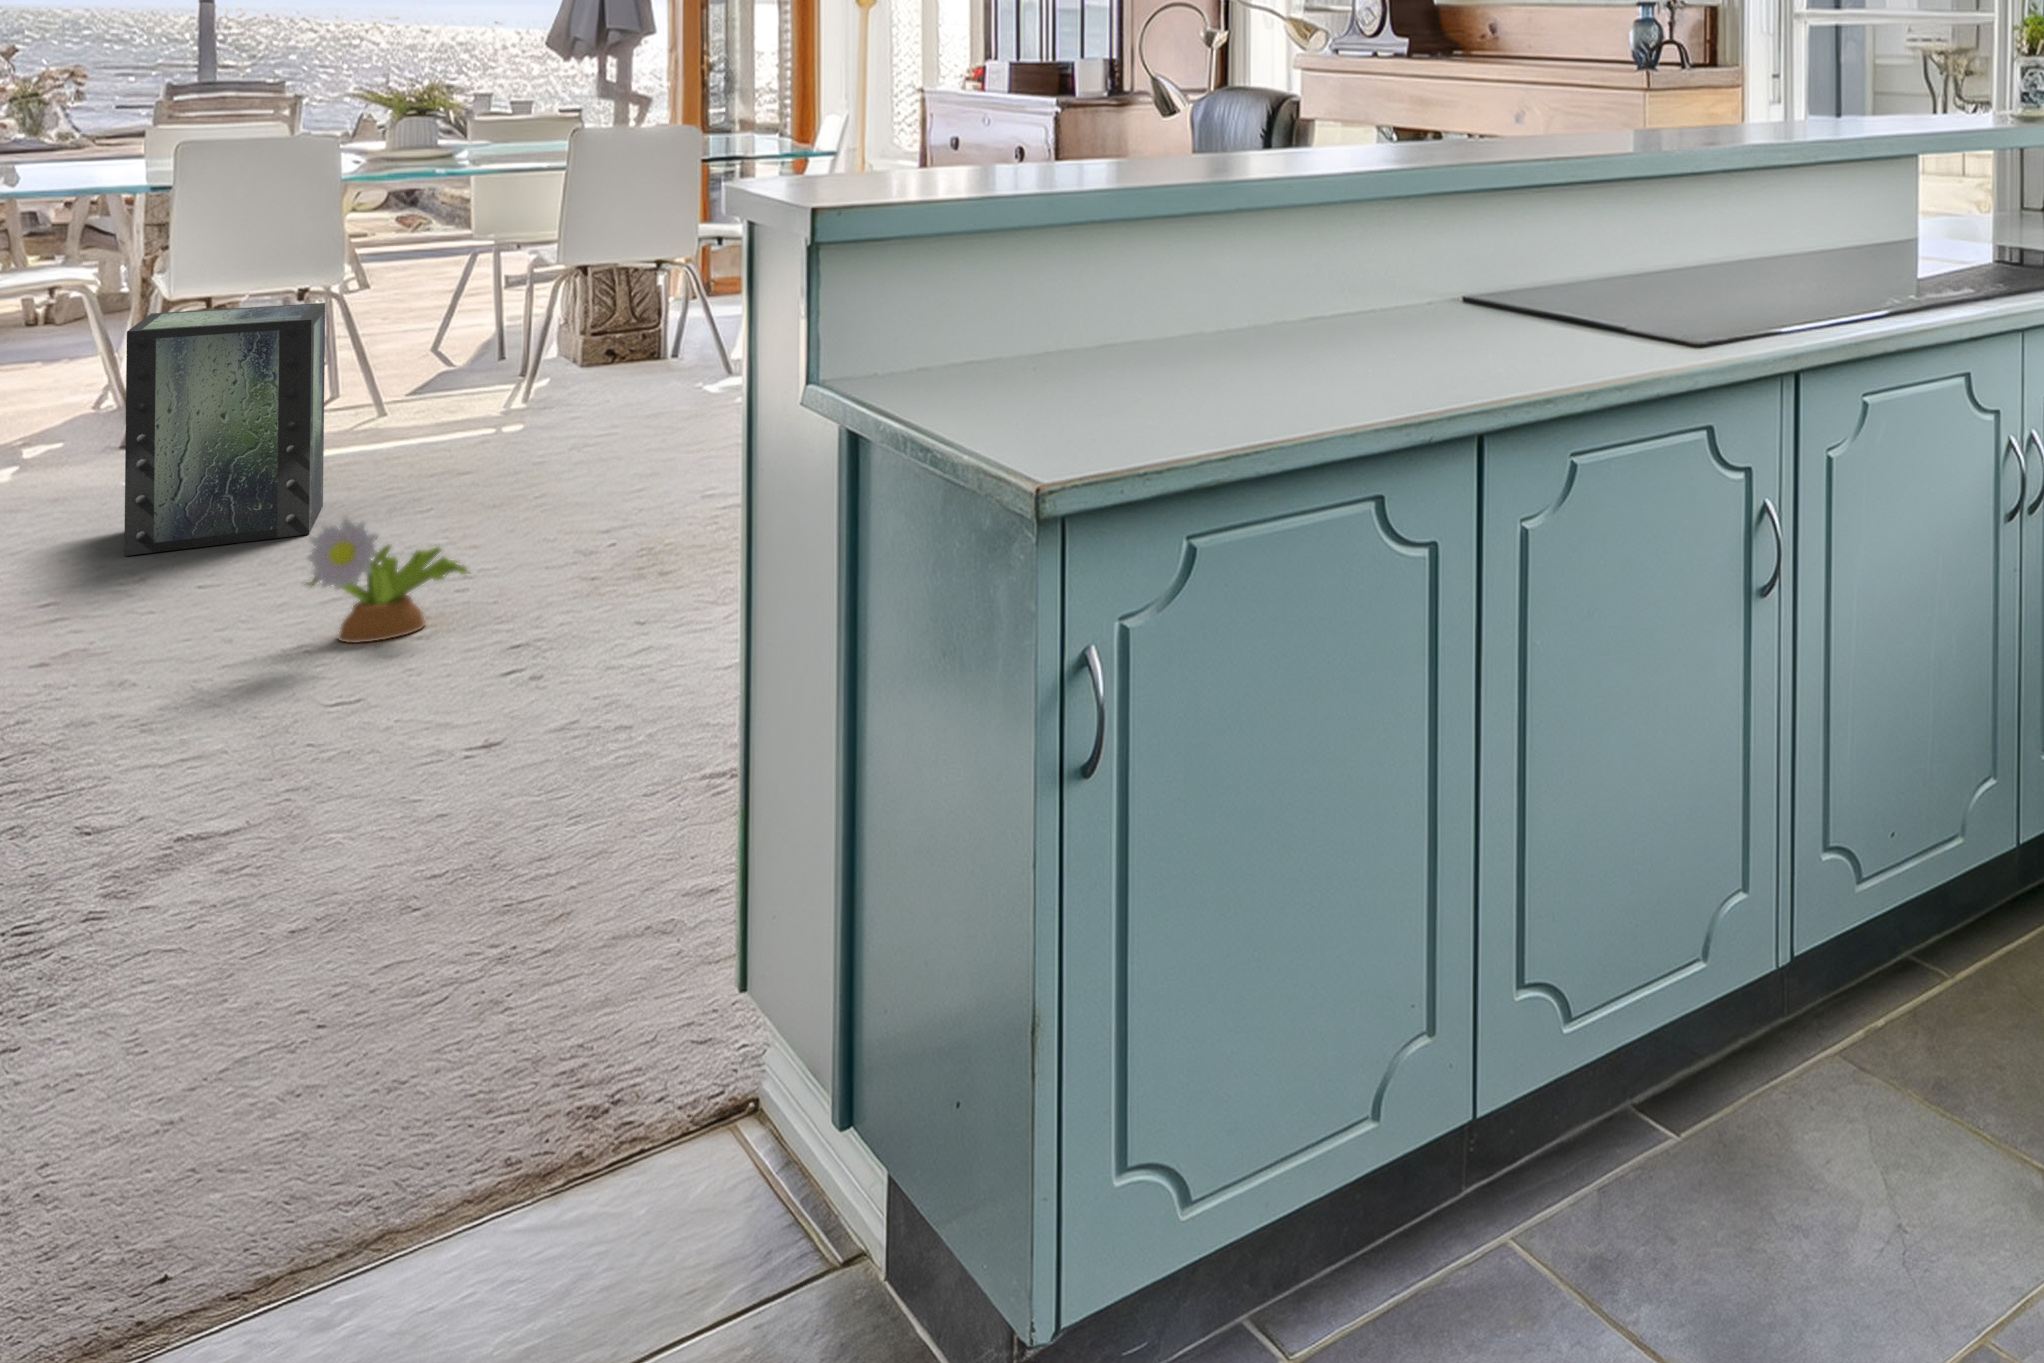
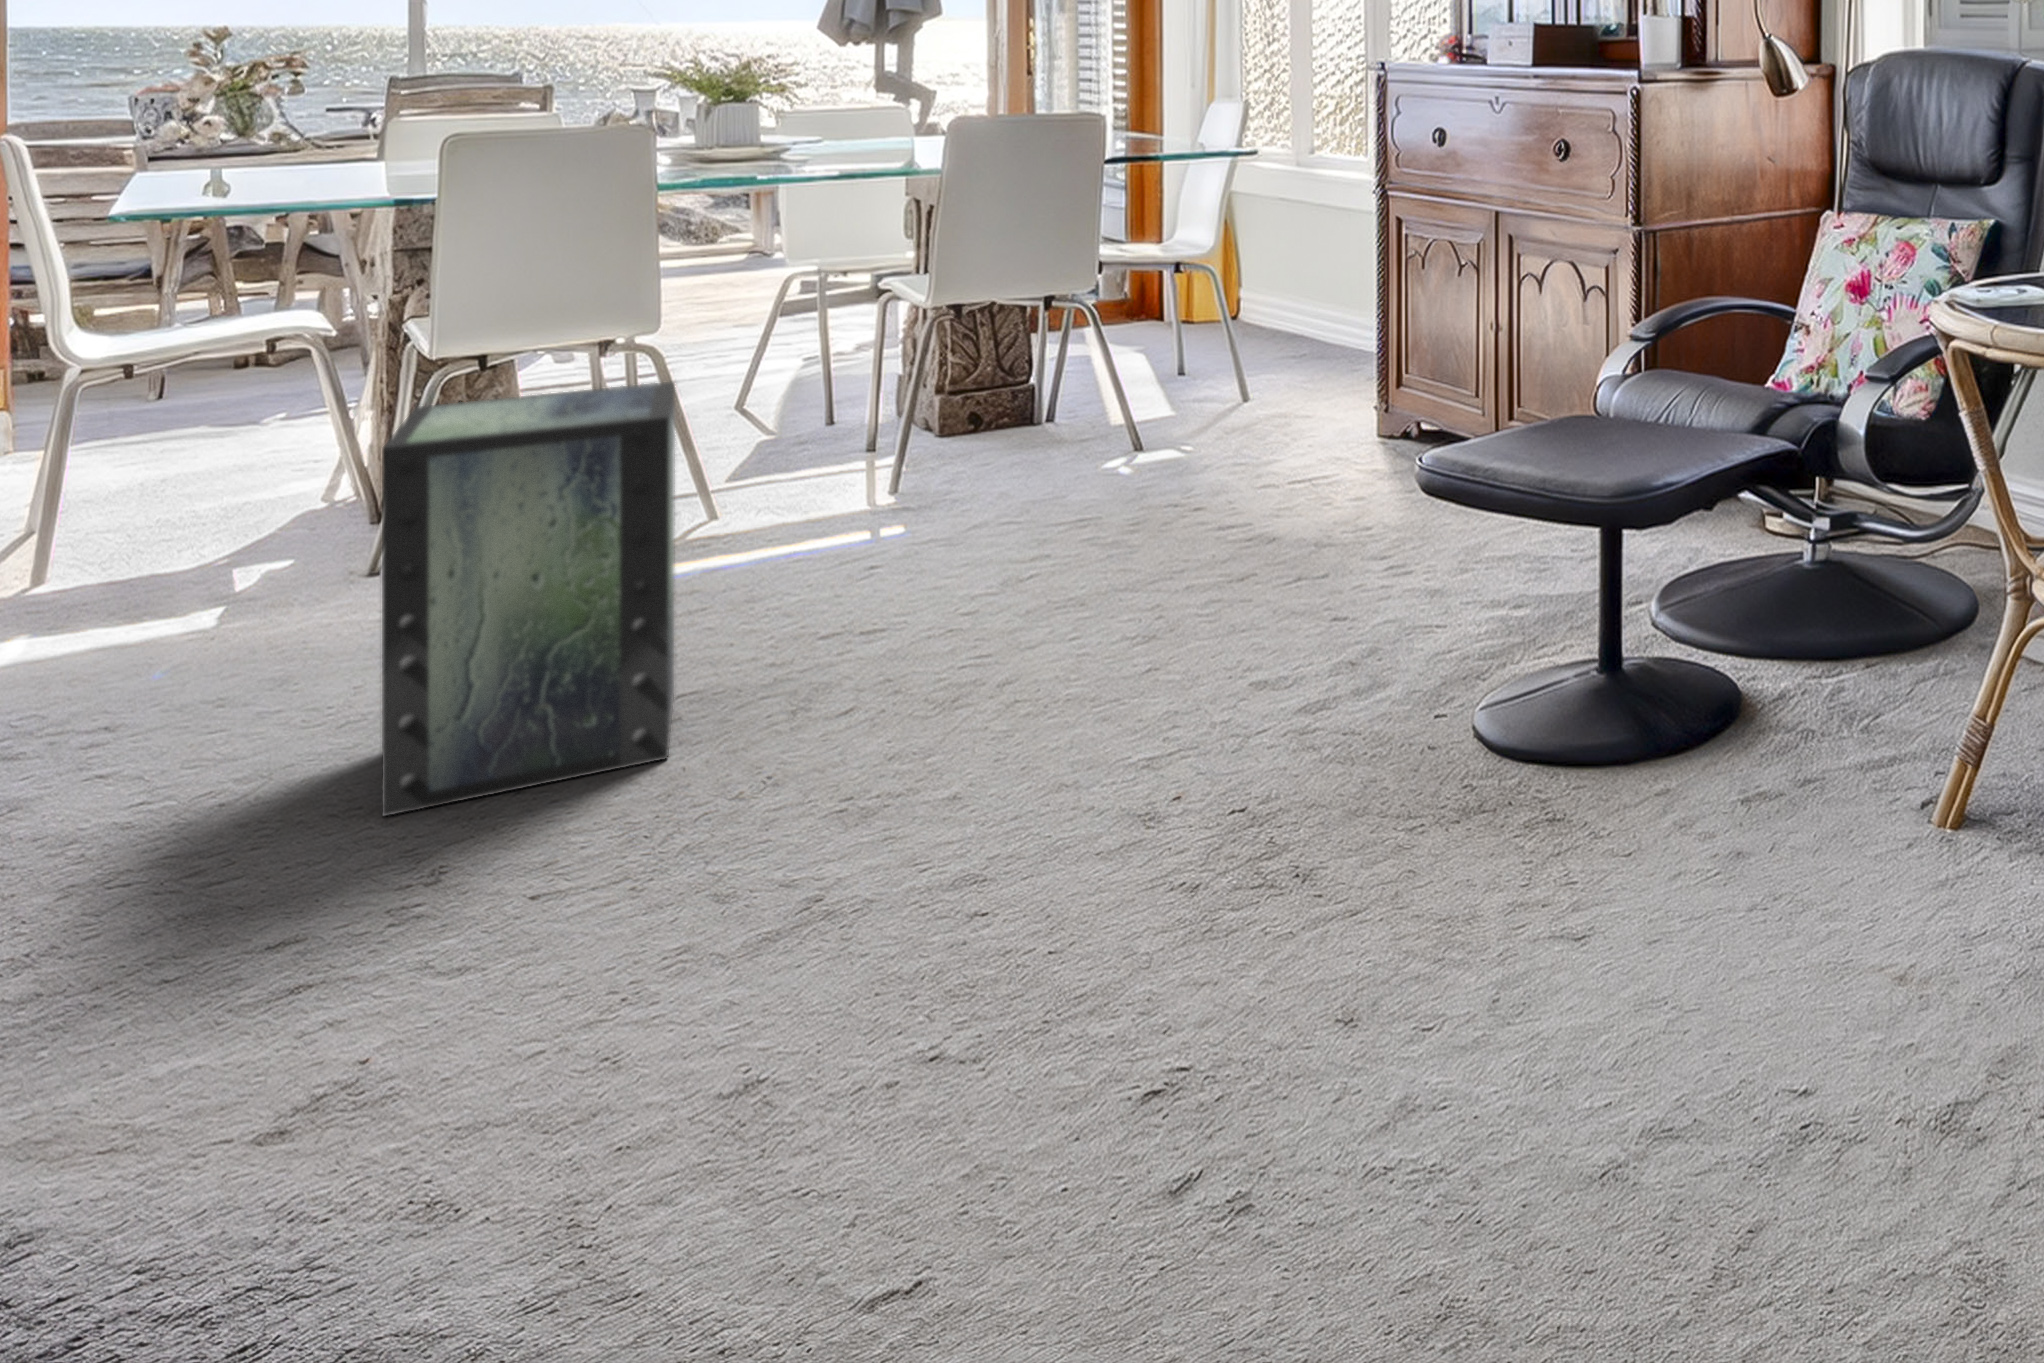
decorative plant: present [306,517,470,643] -> none [718,835,1015,1069]

